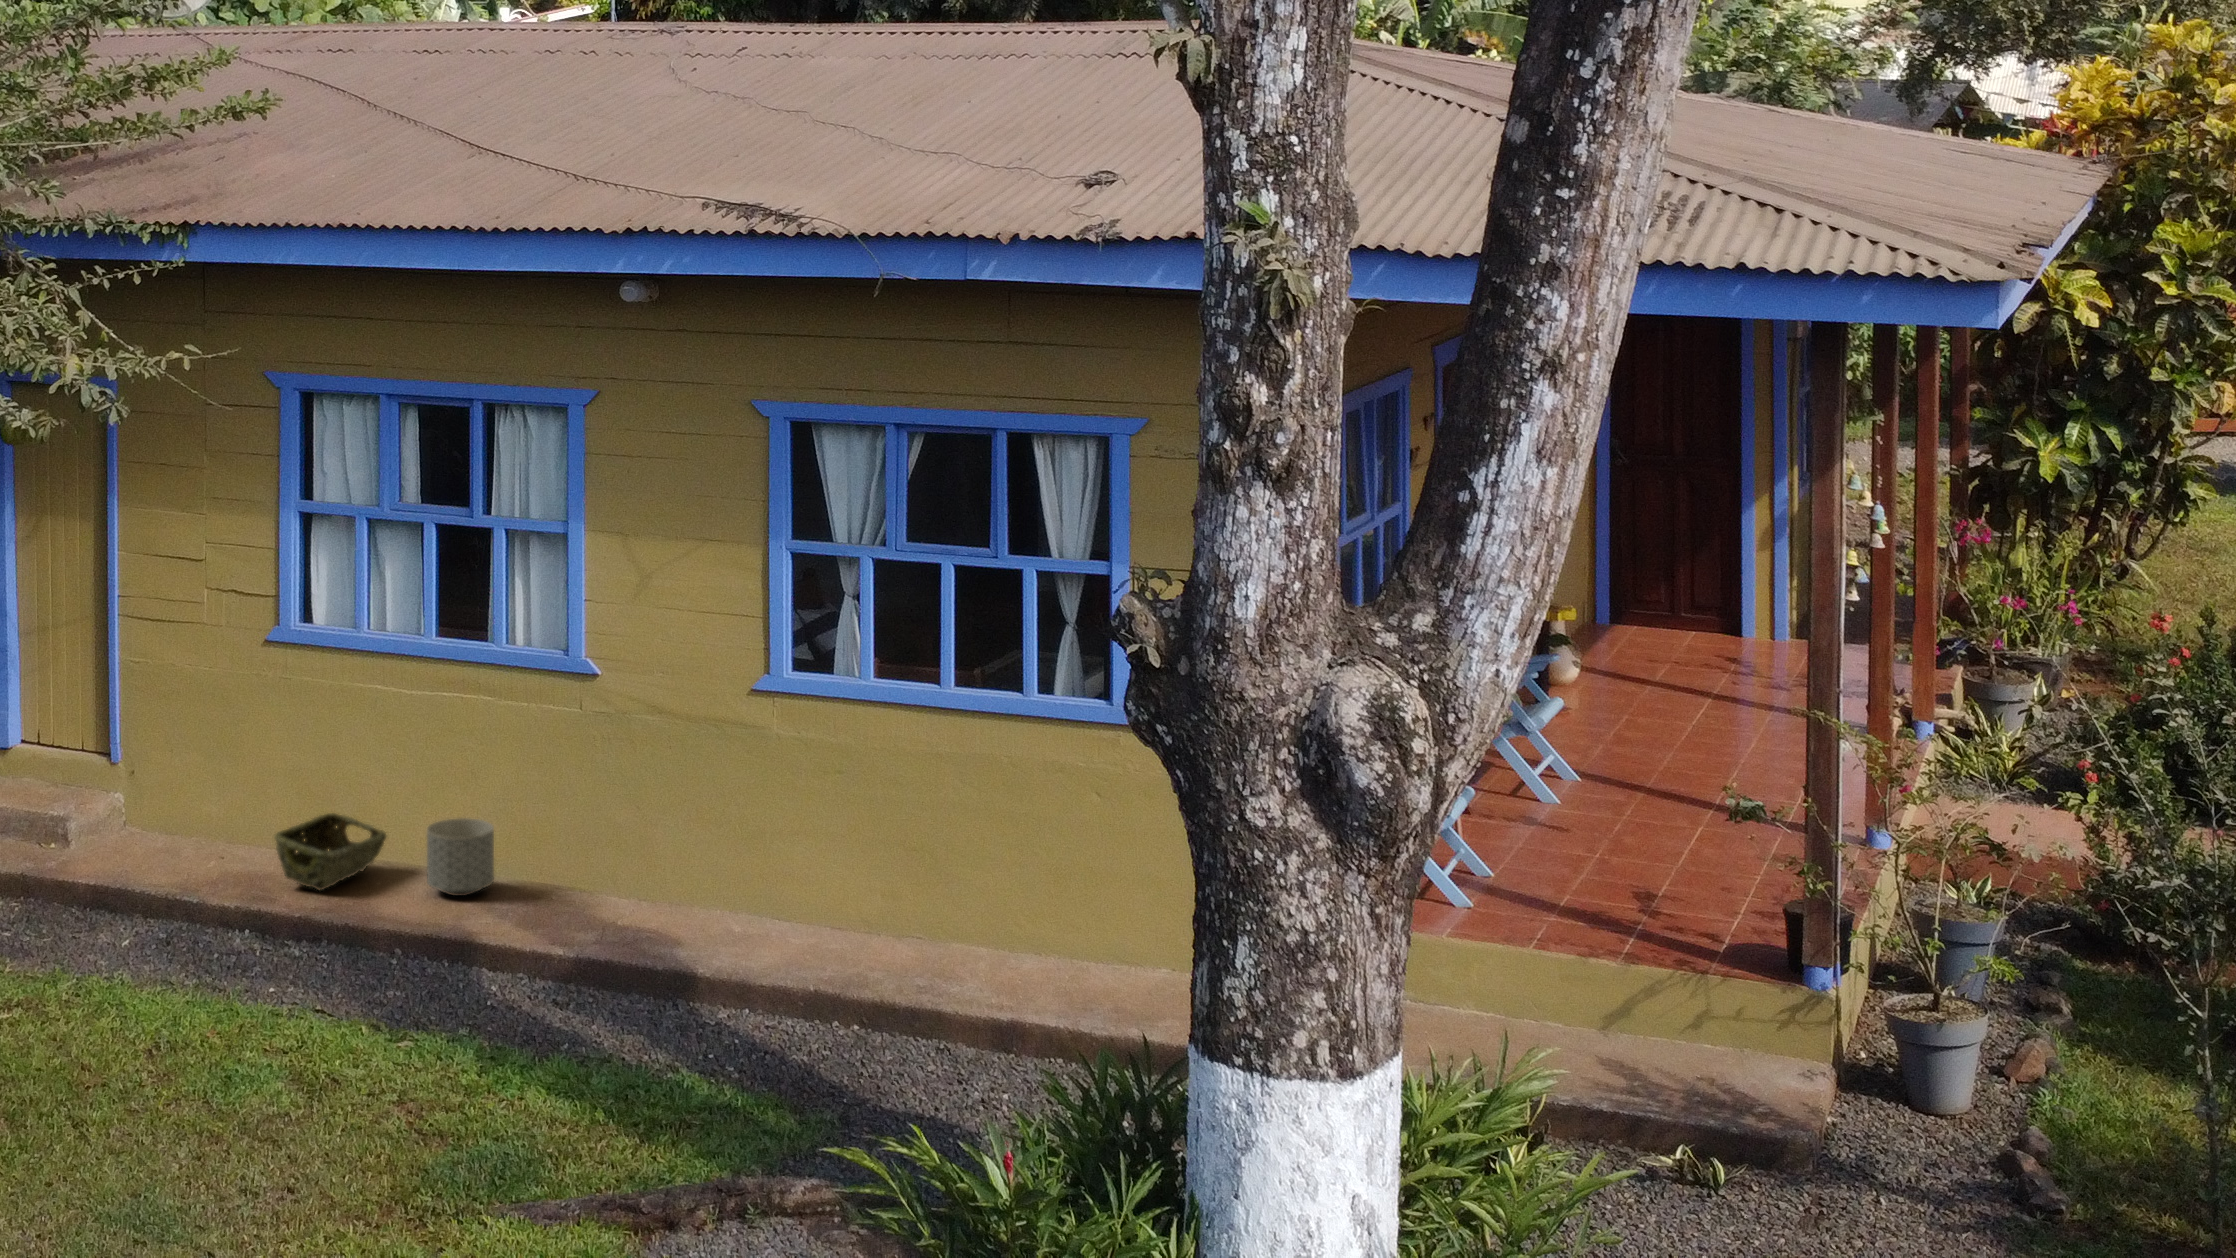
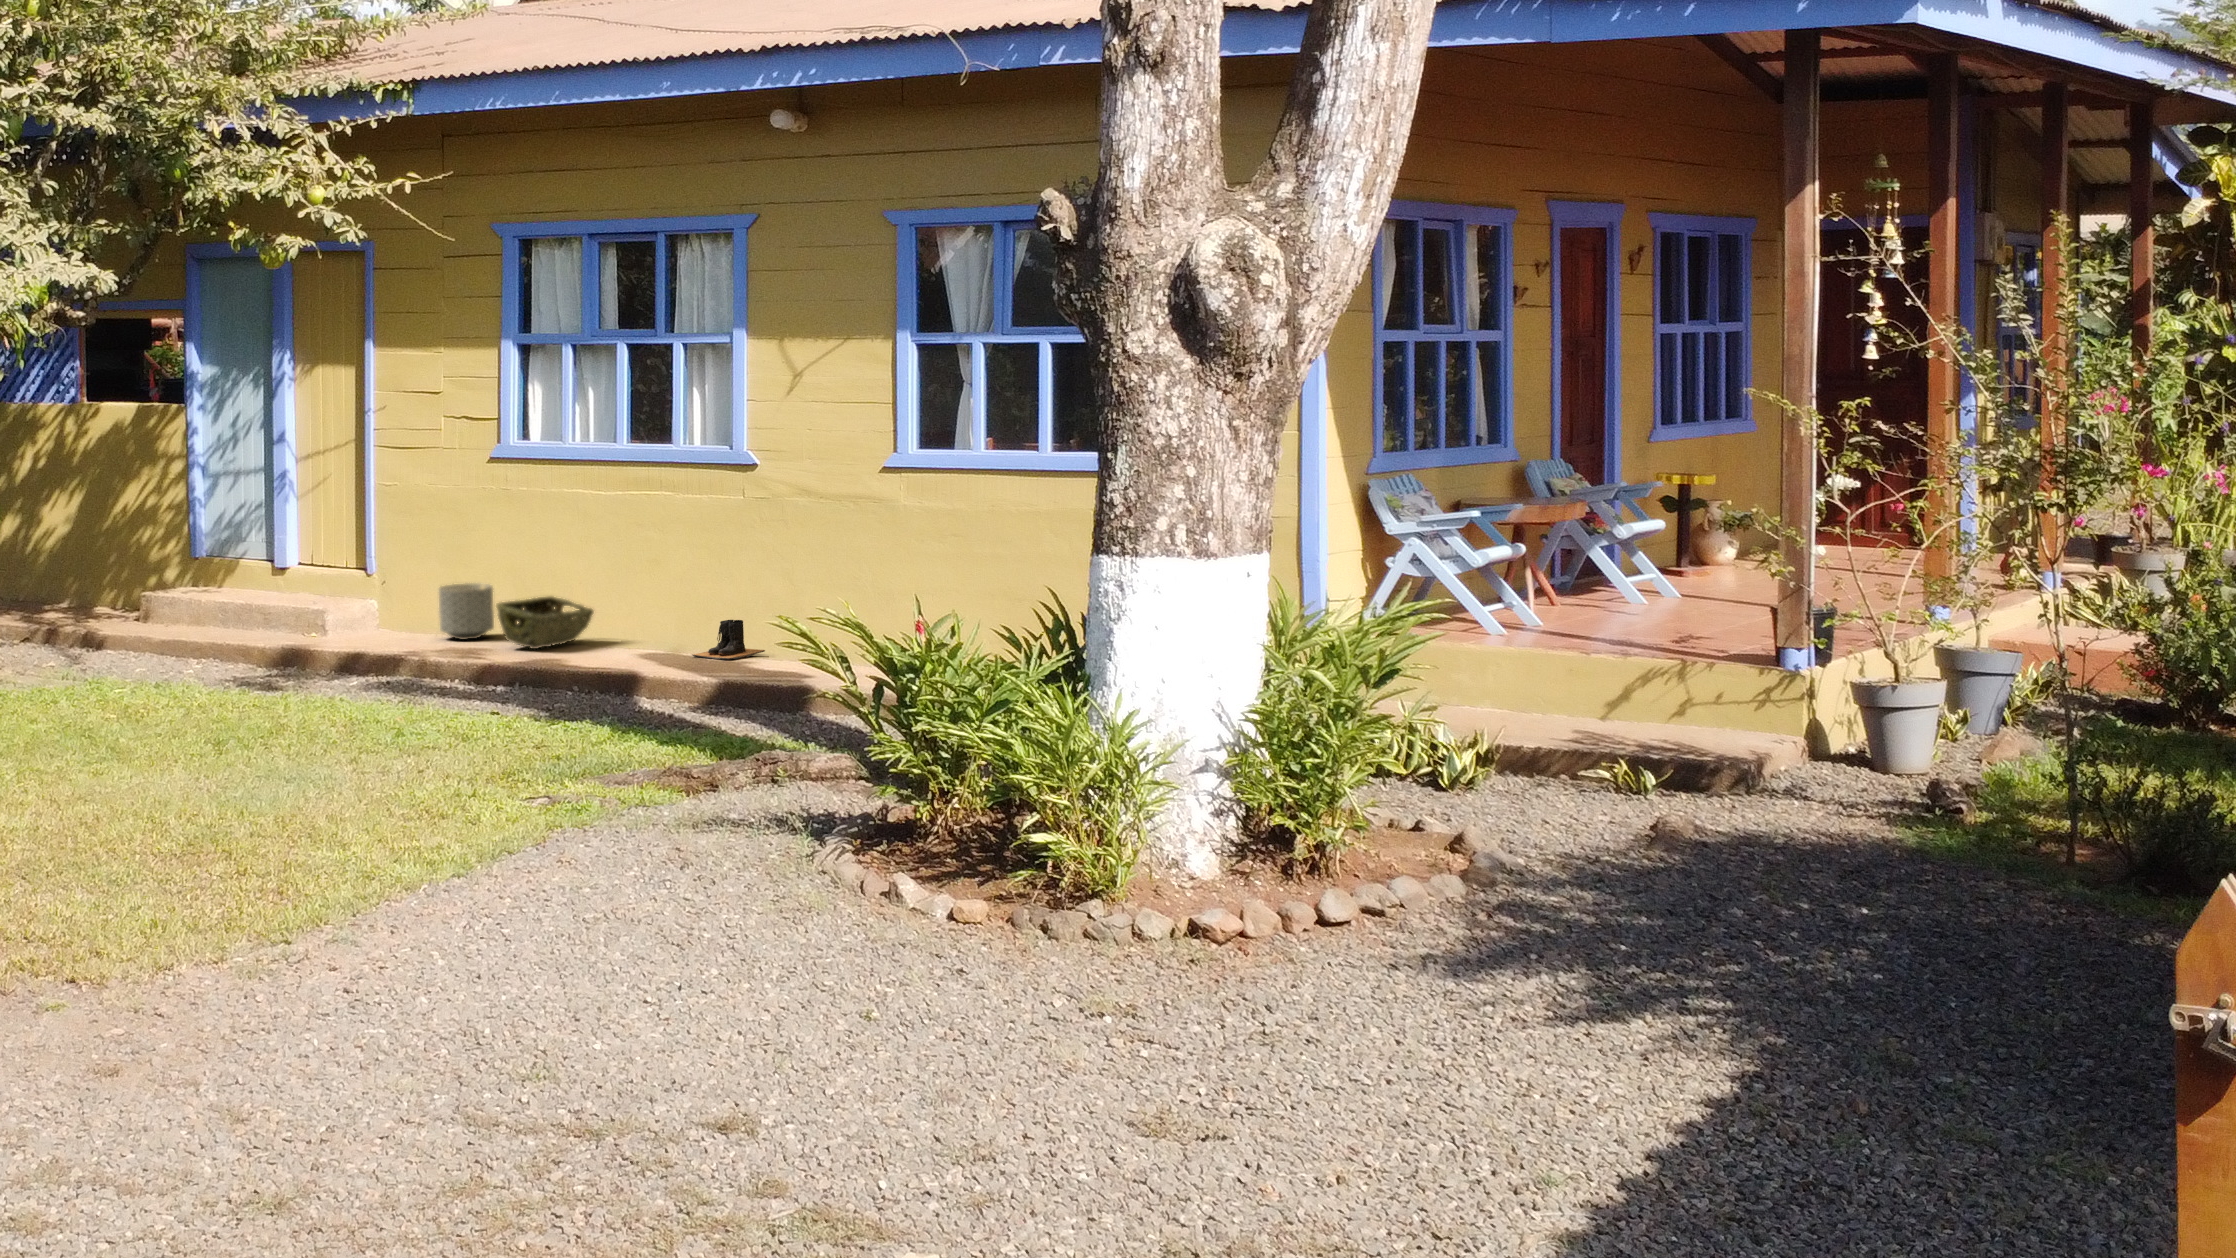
planter: present [427,818,494,896] -> present [439,583,494,640]
boots: none [517,861,602,918] -> present [692,620,765,660]

